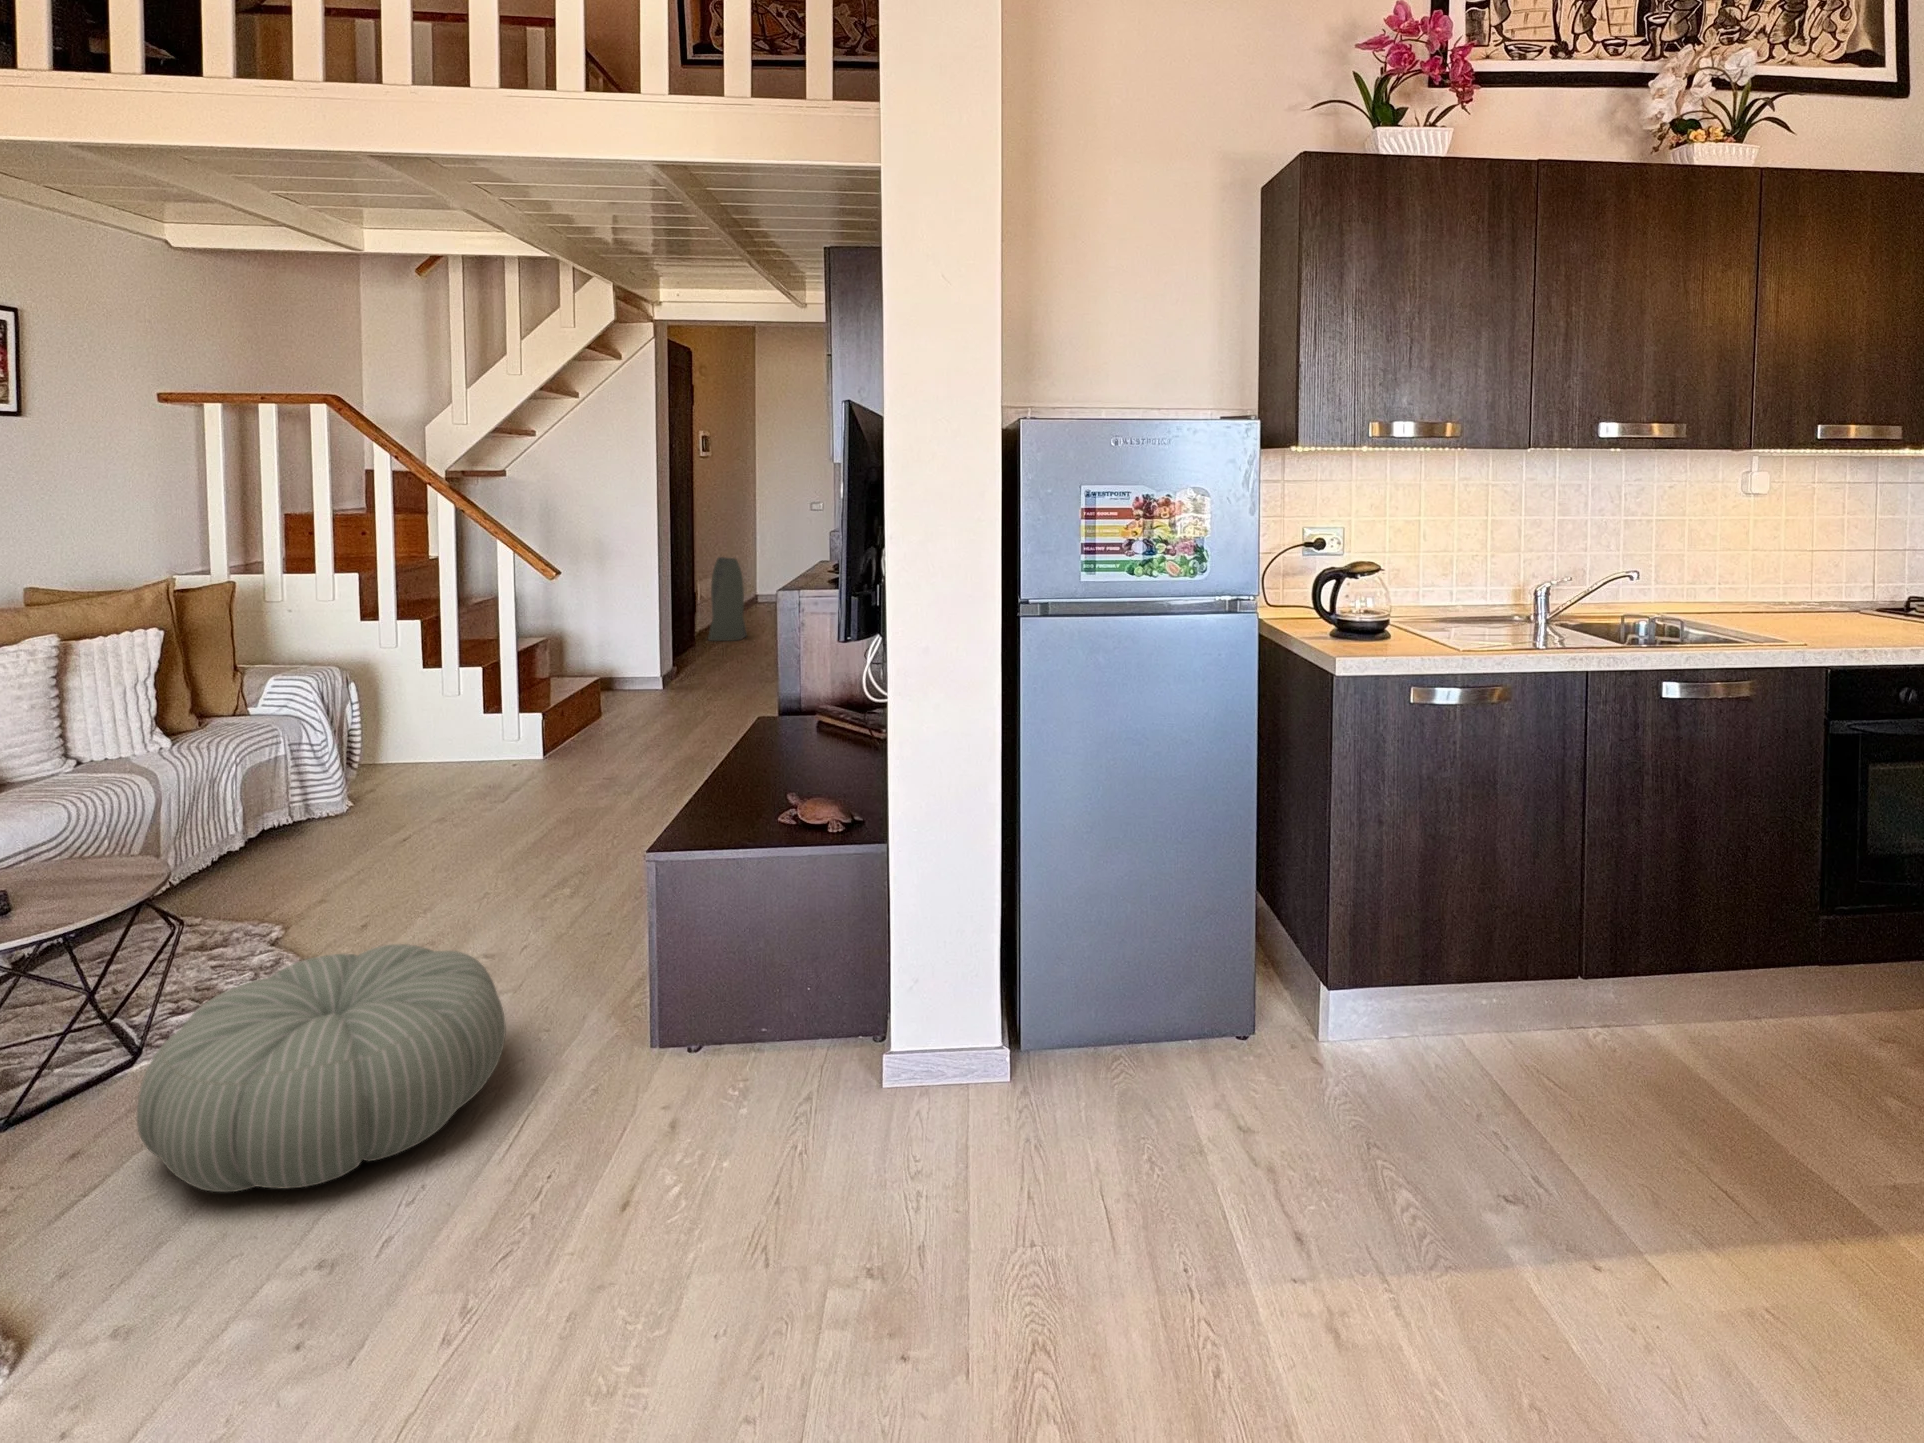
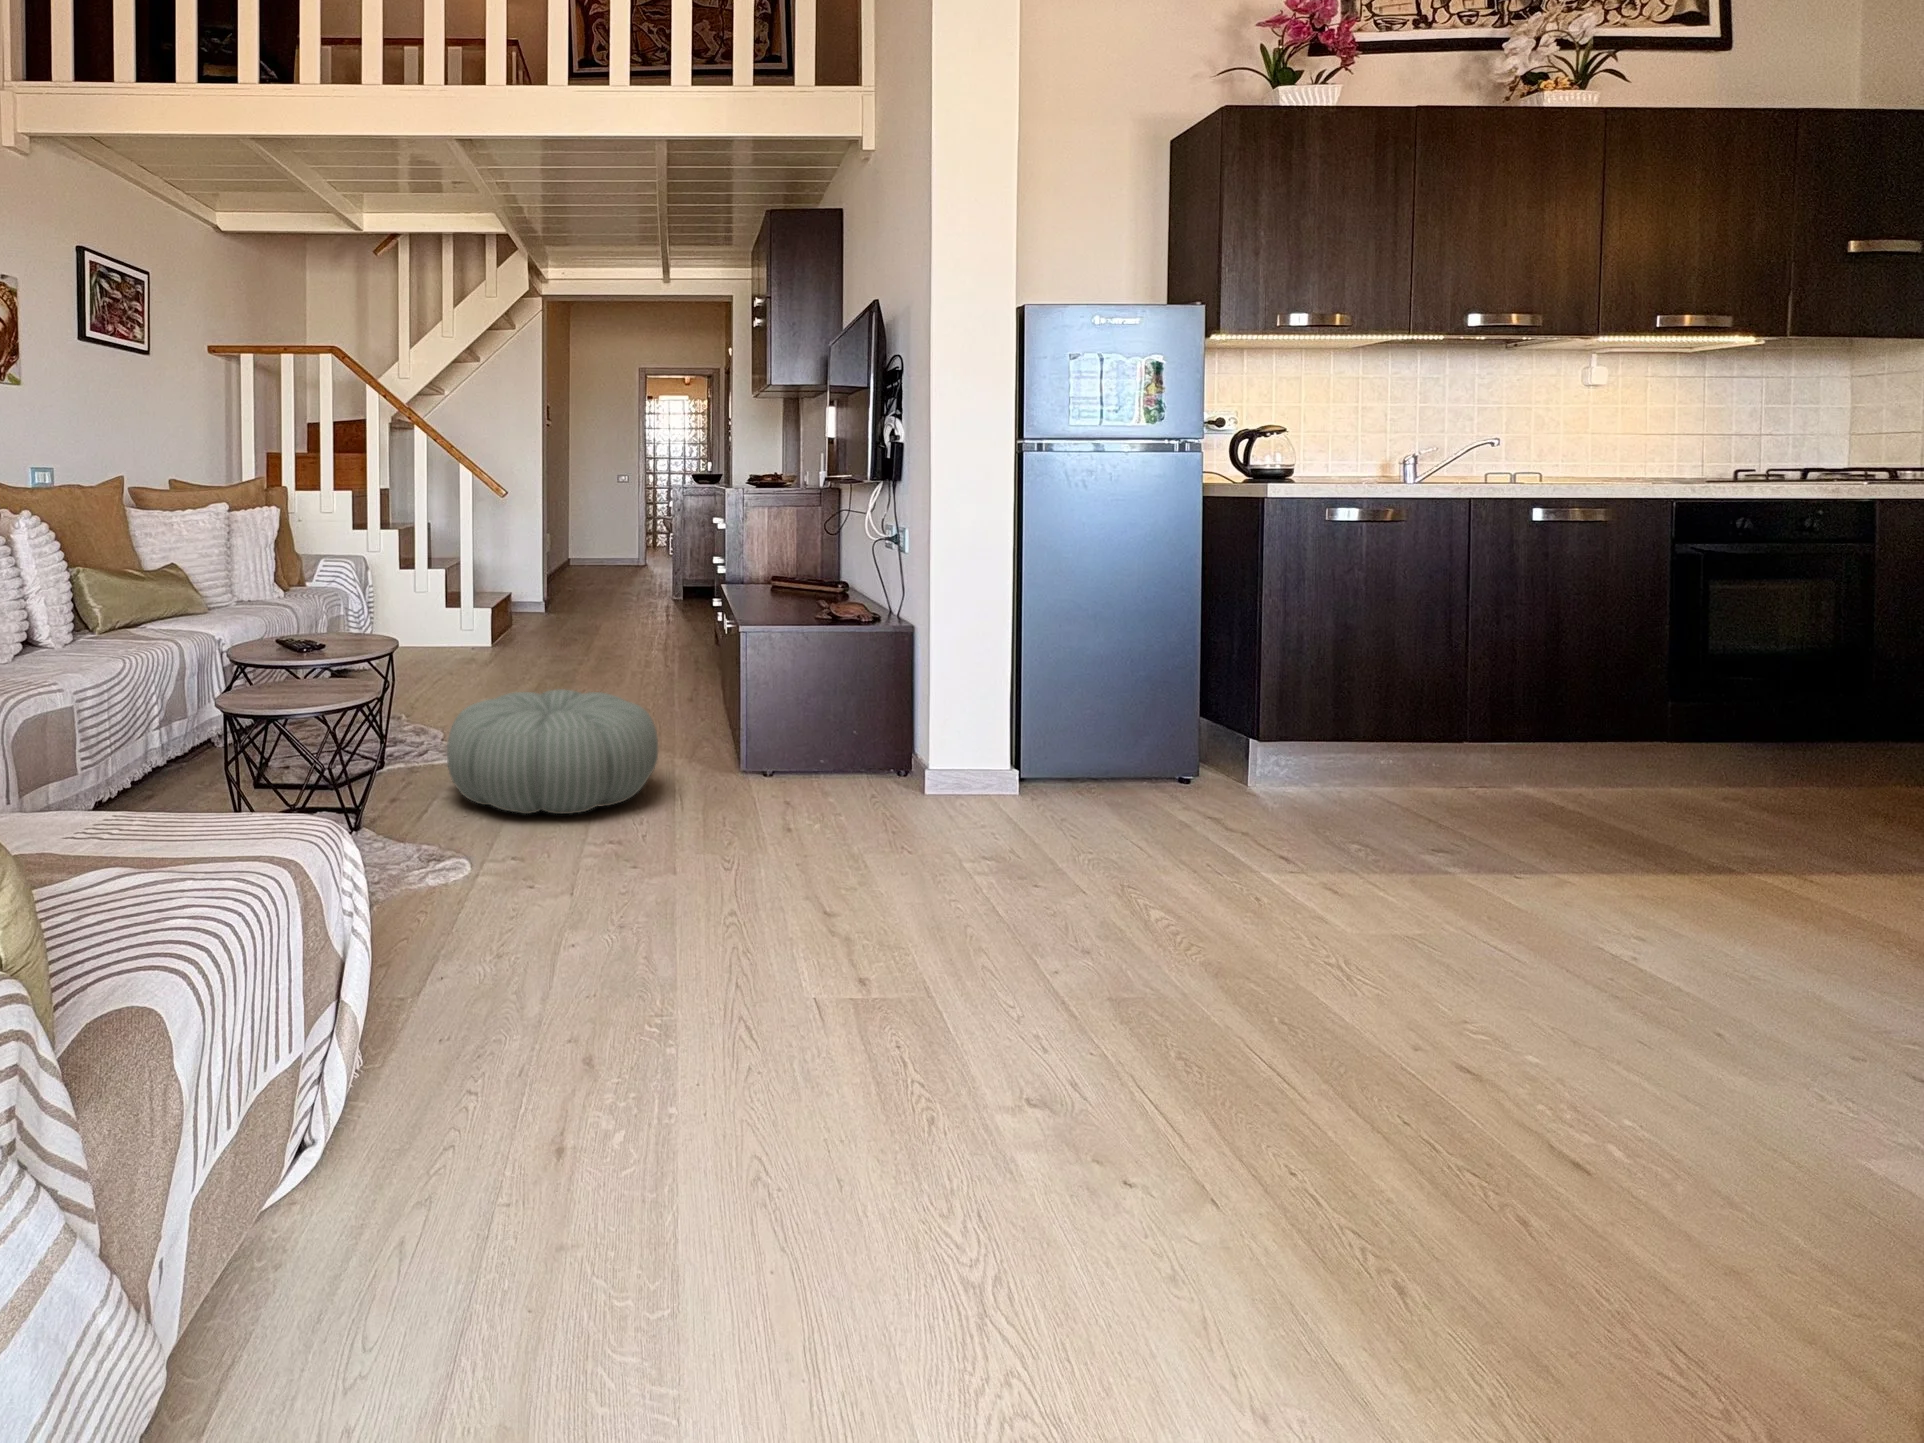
air purifier: present [708,557,747,641] -> none [555,516,588,590]

